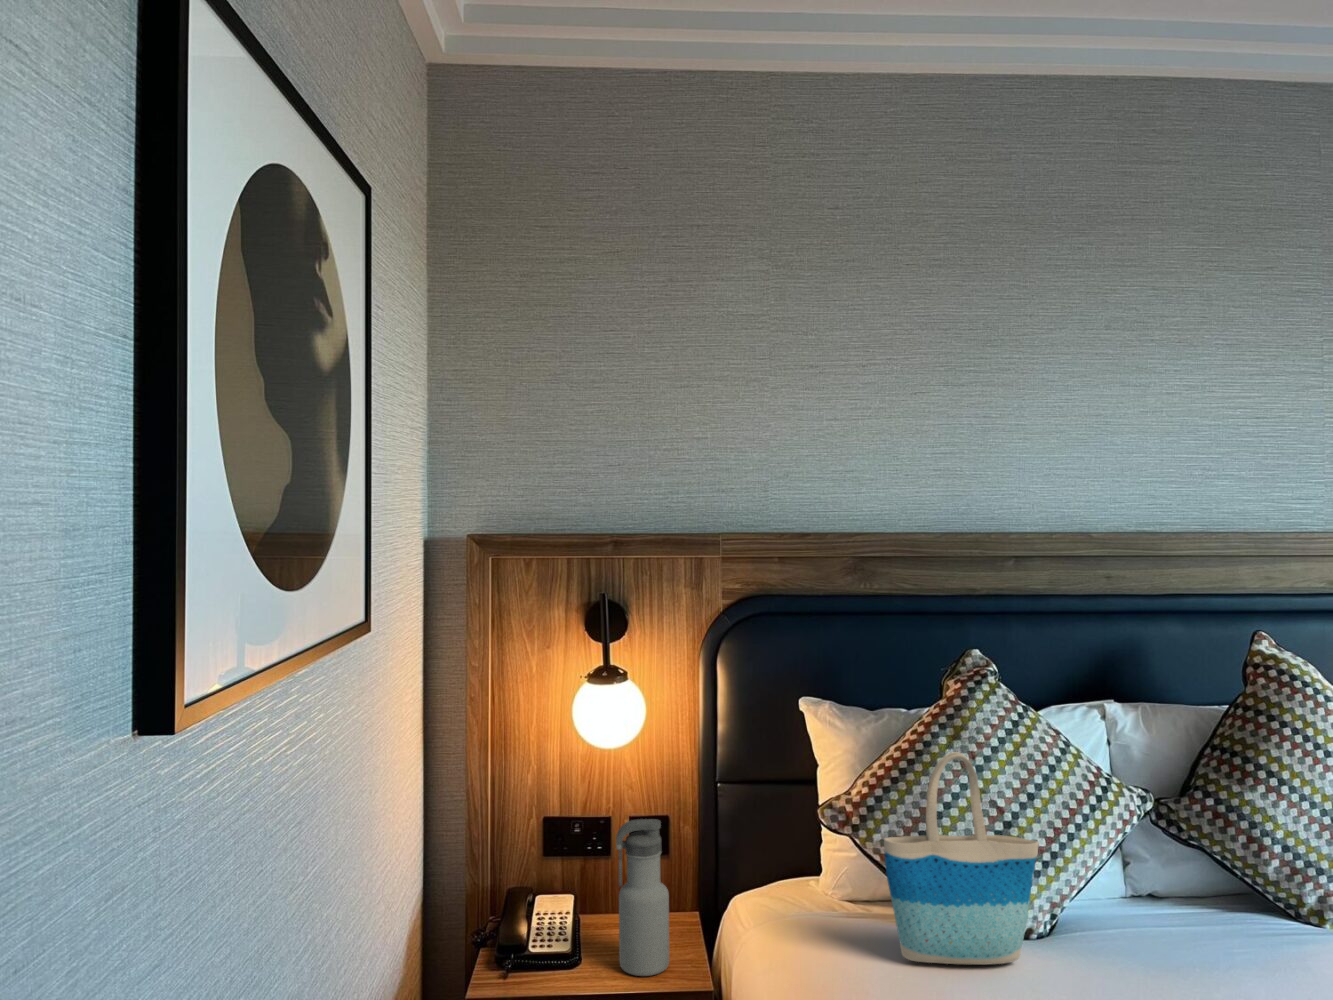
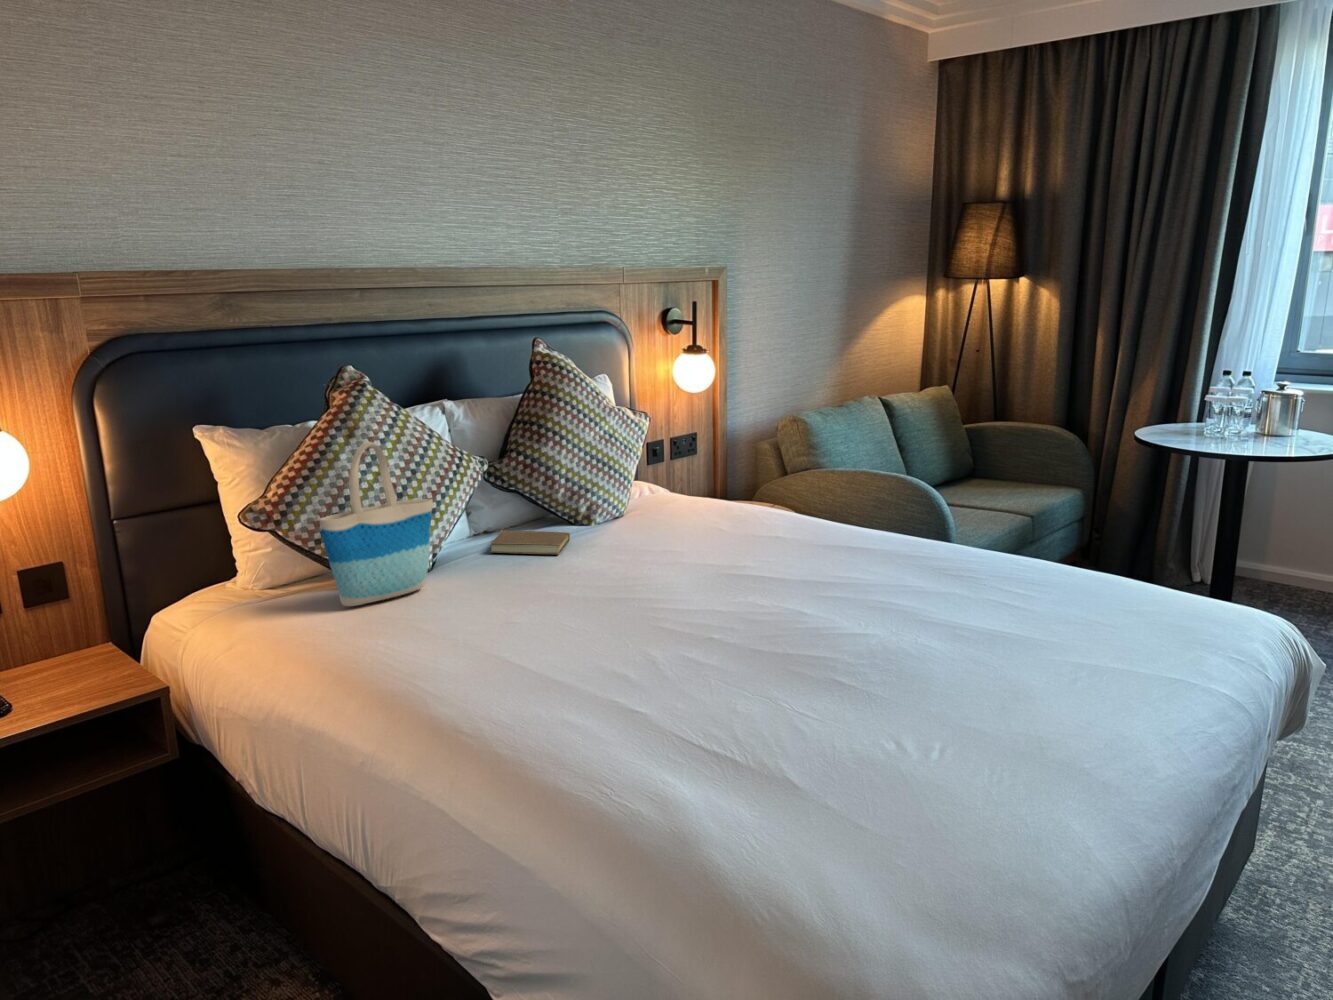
water bottle: present [616,819,670,976] -> none [31,555,111,699]
book: none [1137,898,1276,967] -> present [490,528,570,554]

